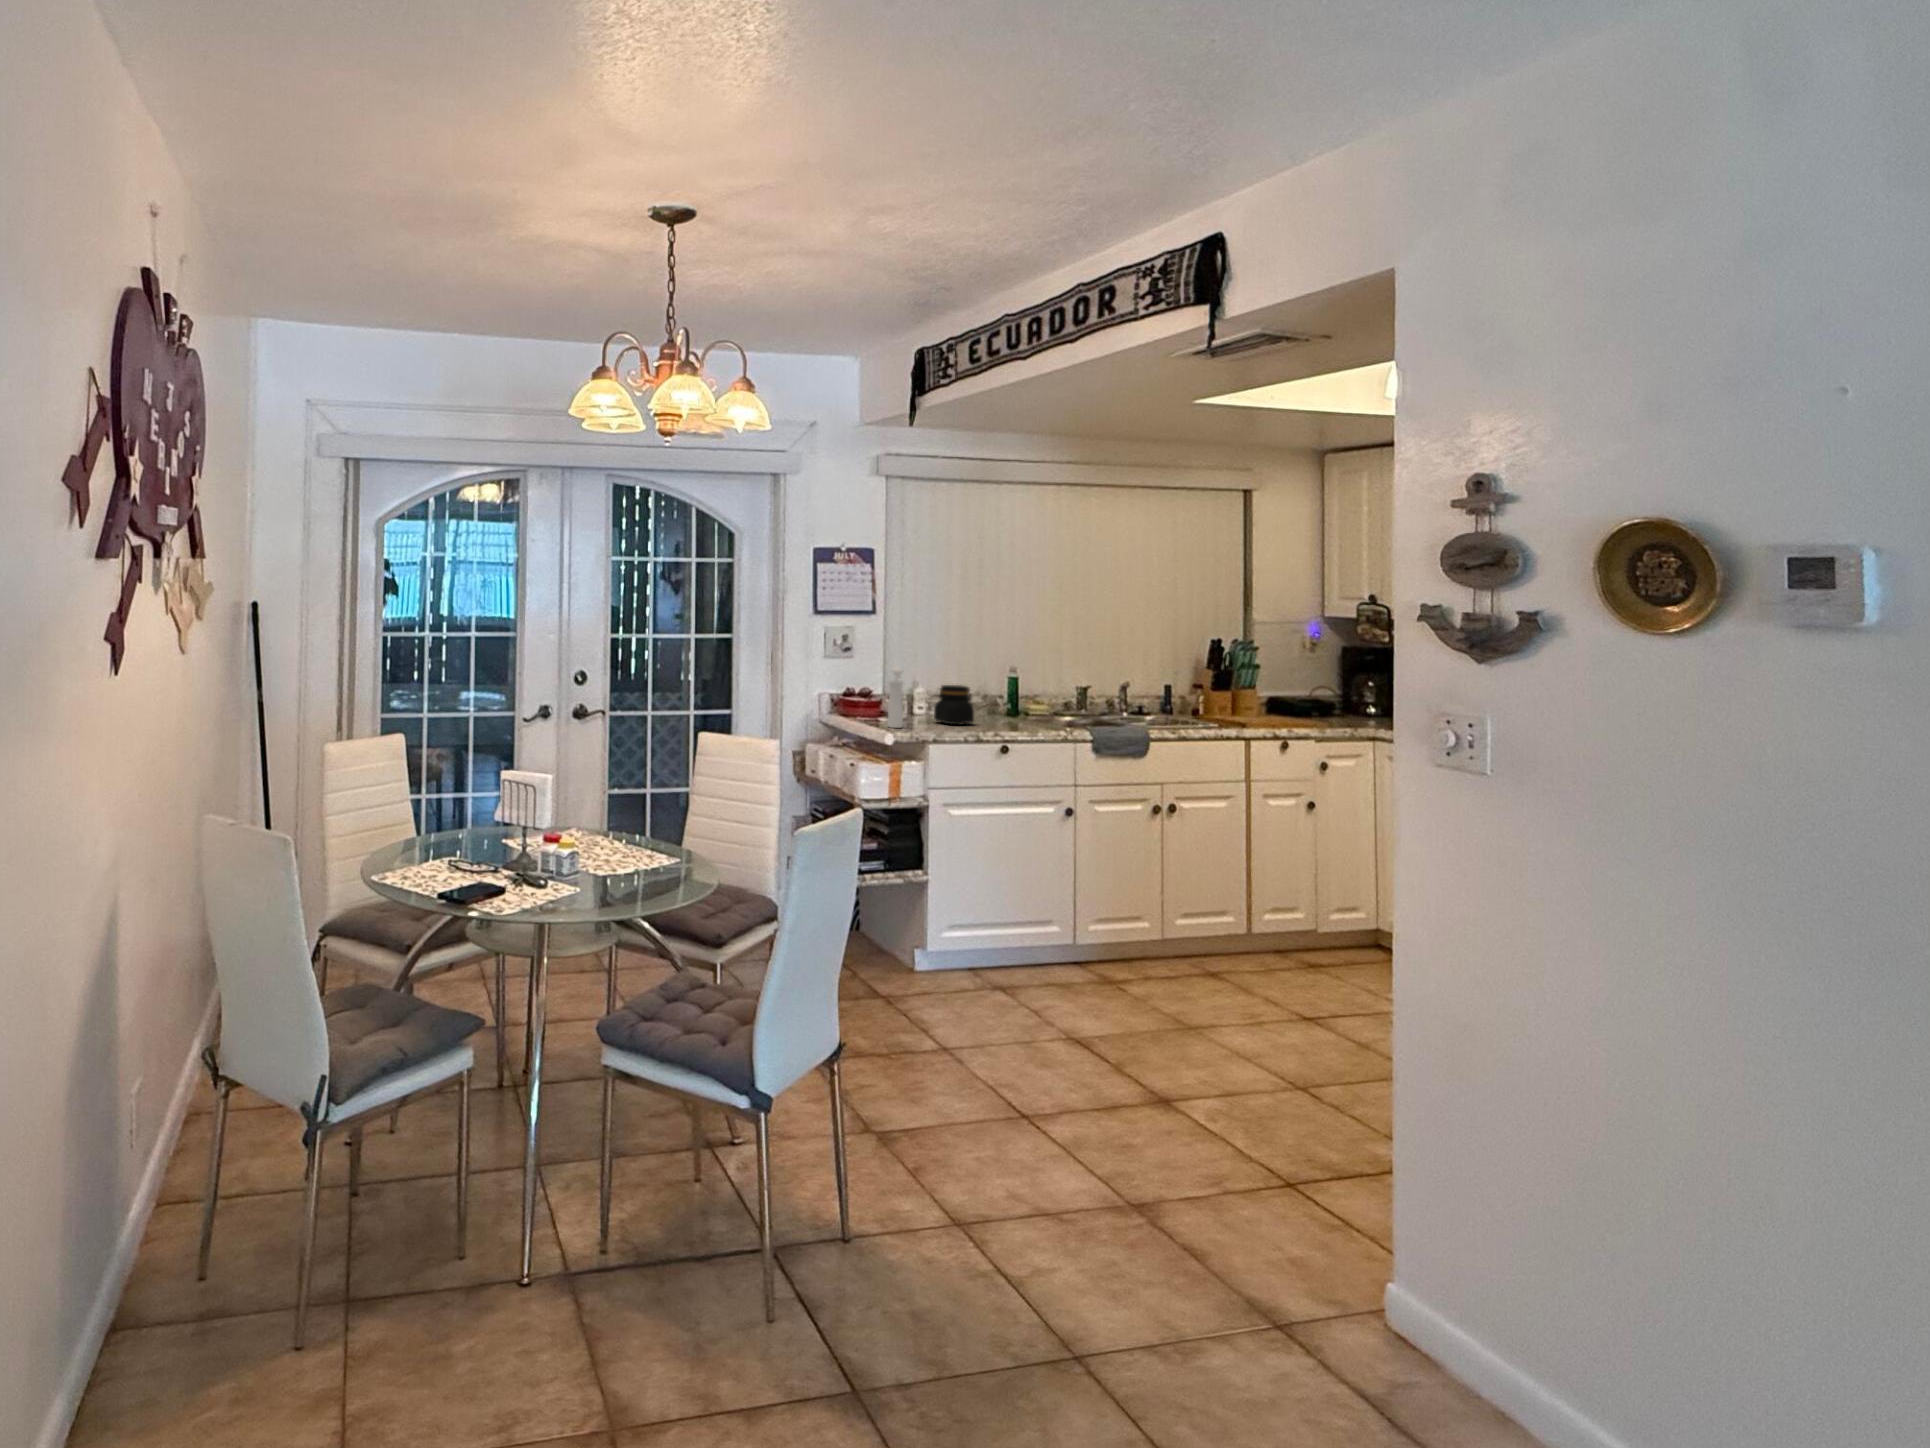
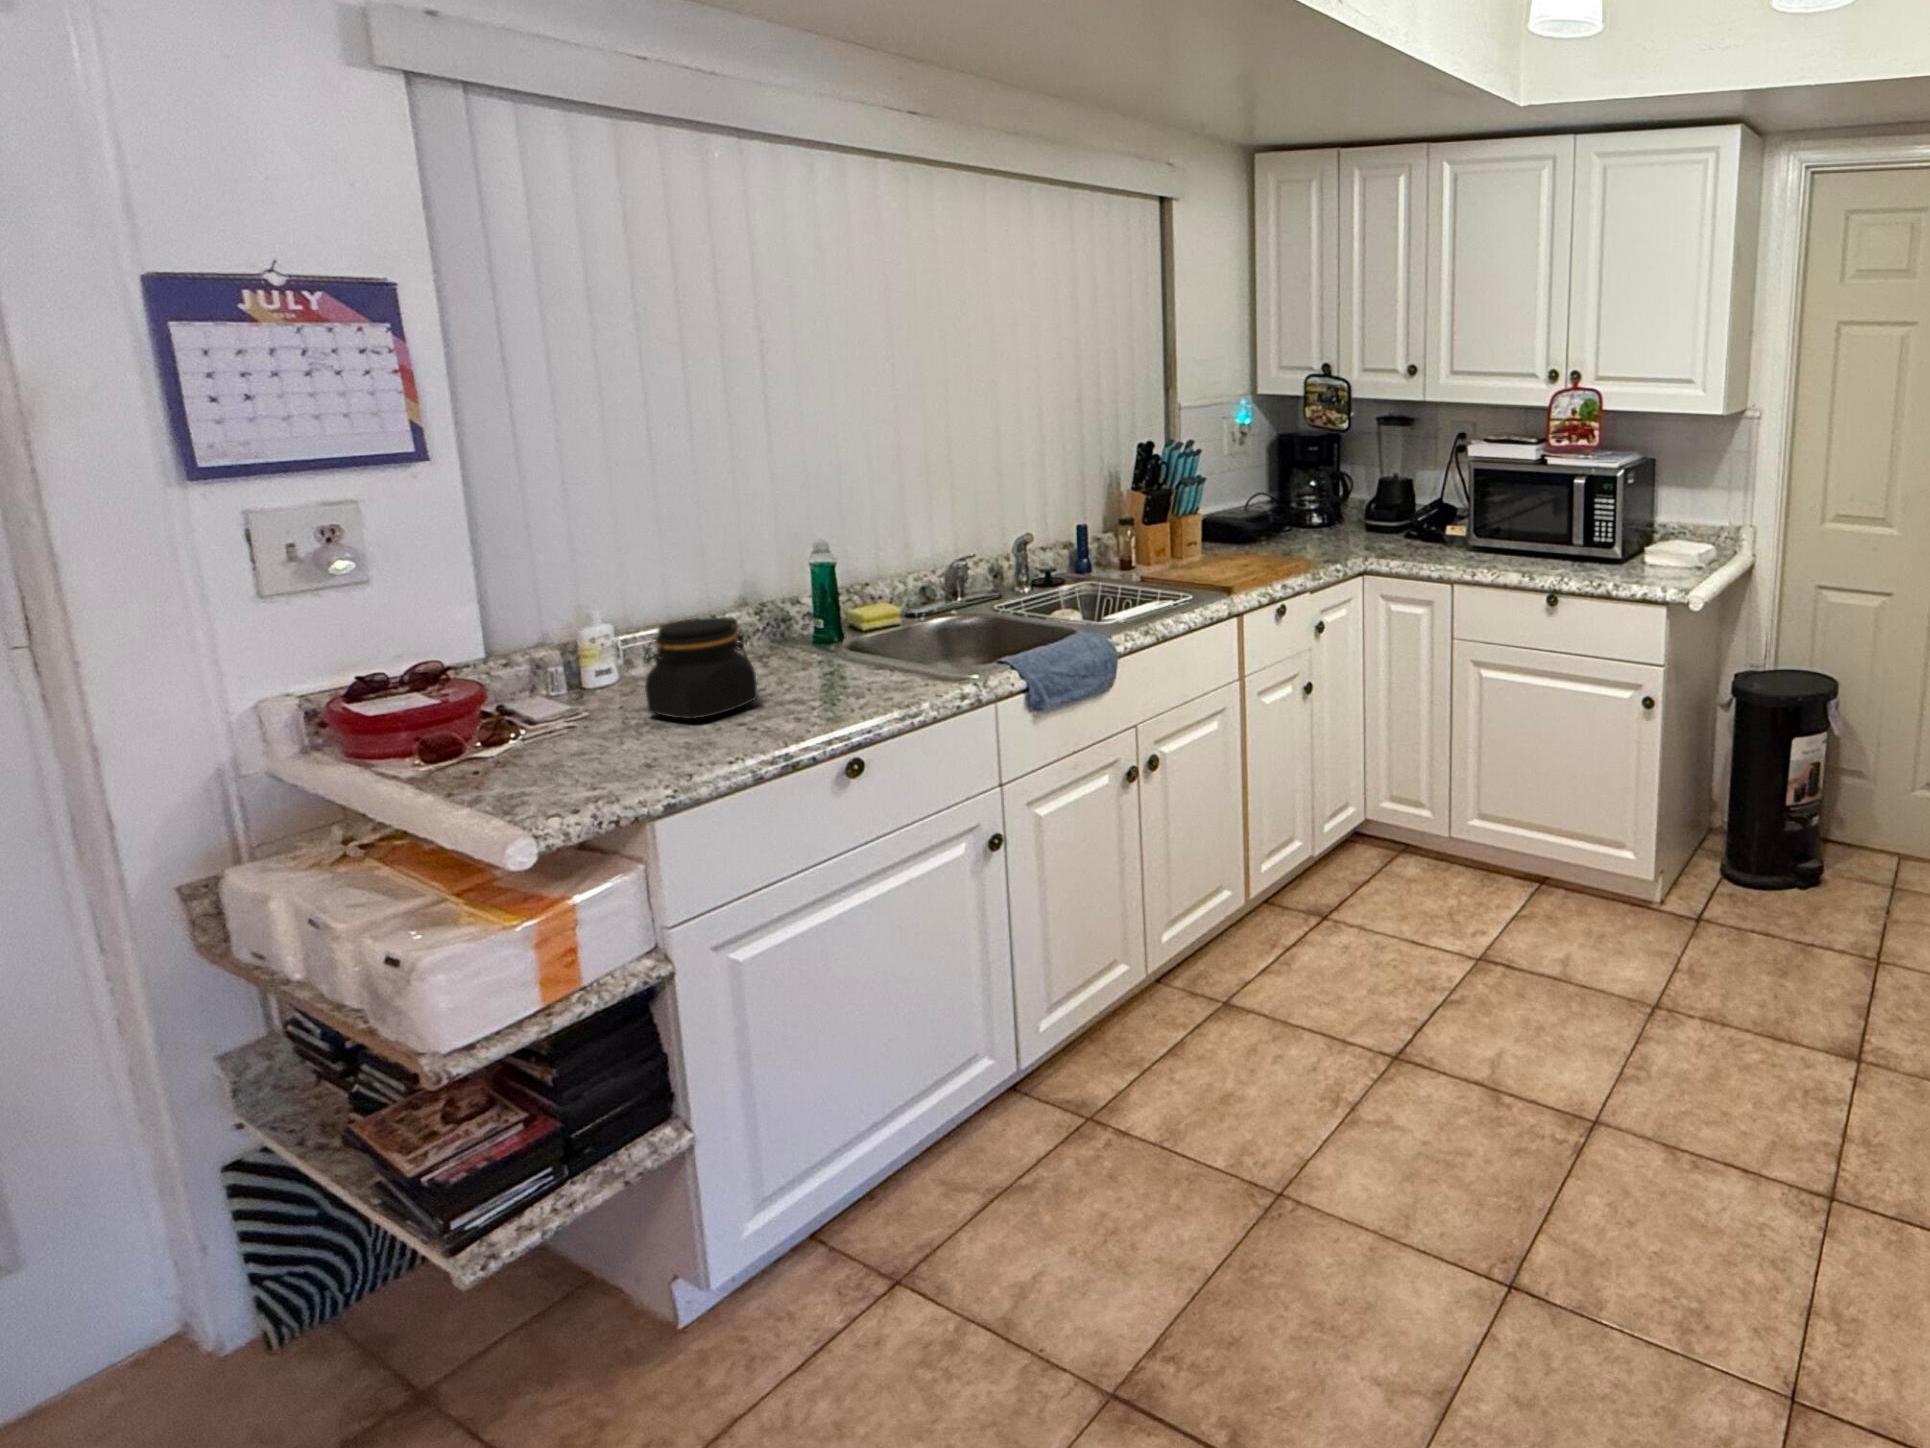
pepper mill: present [888,667,903,728] -> none [488,613,561,794]

